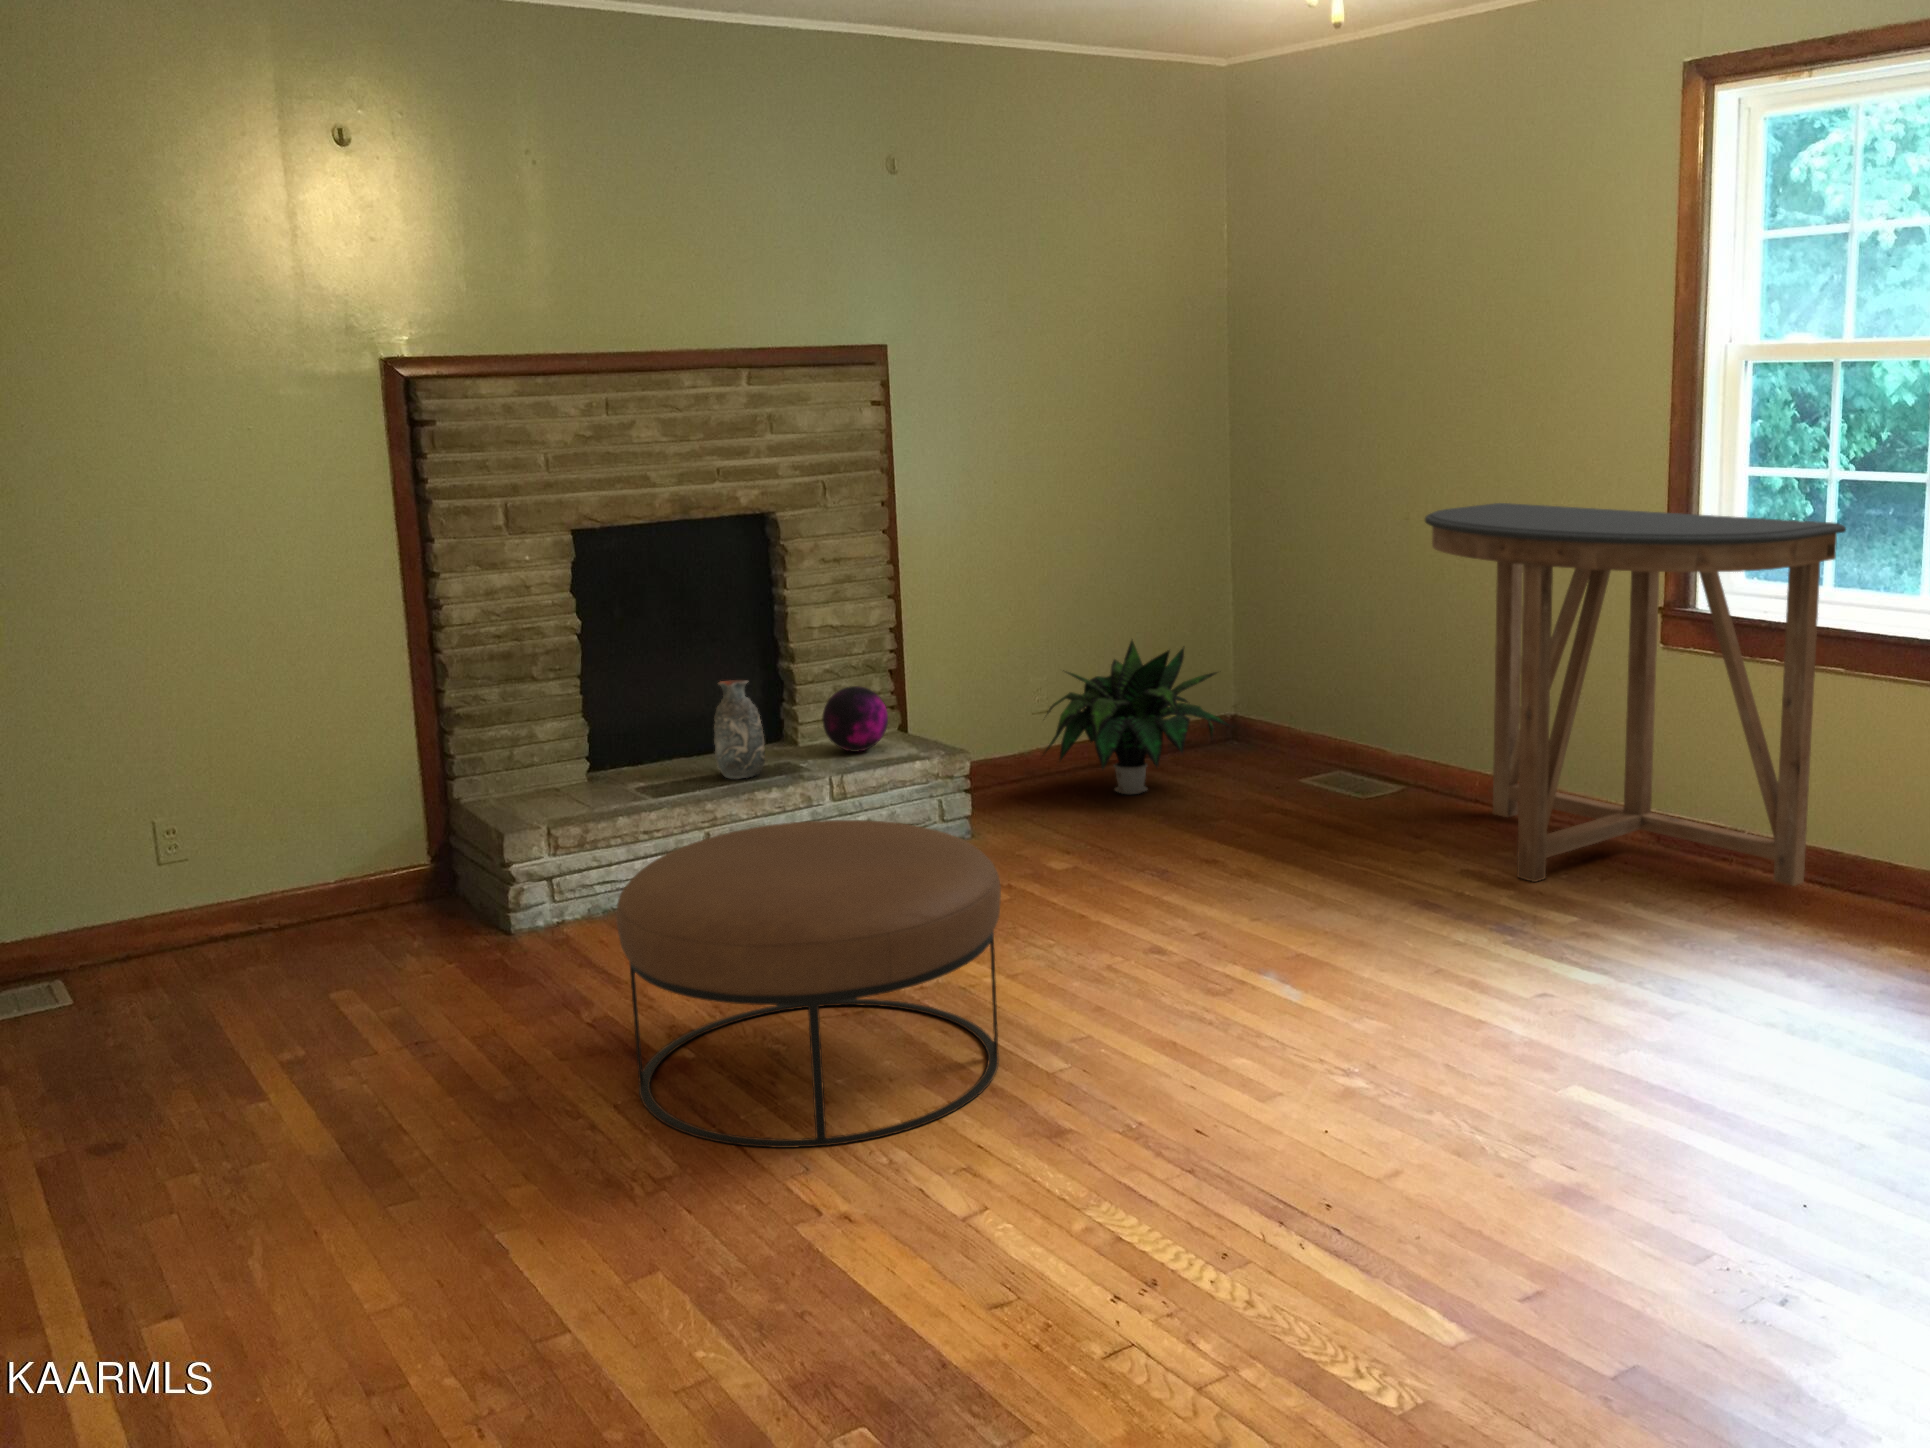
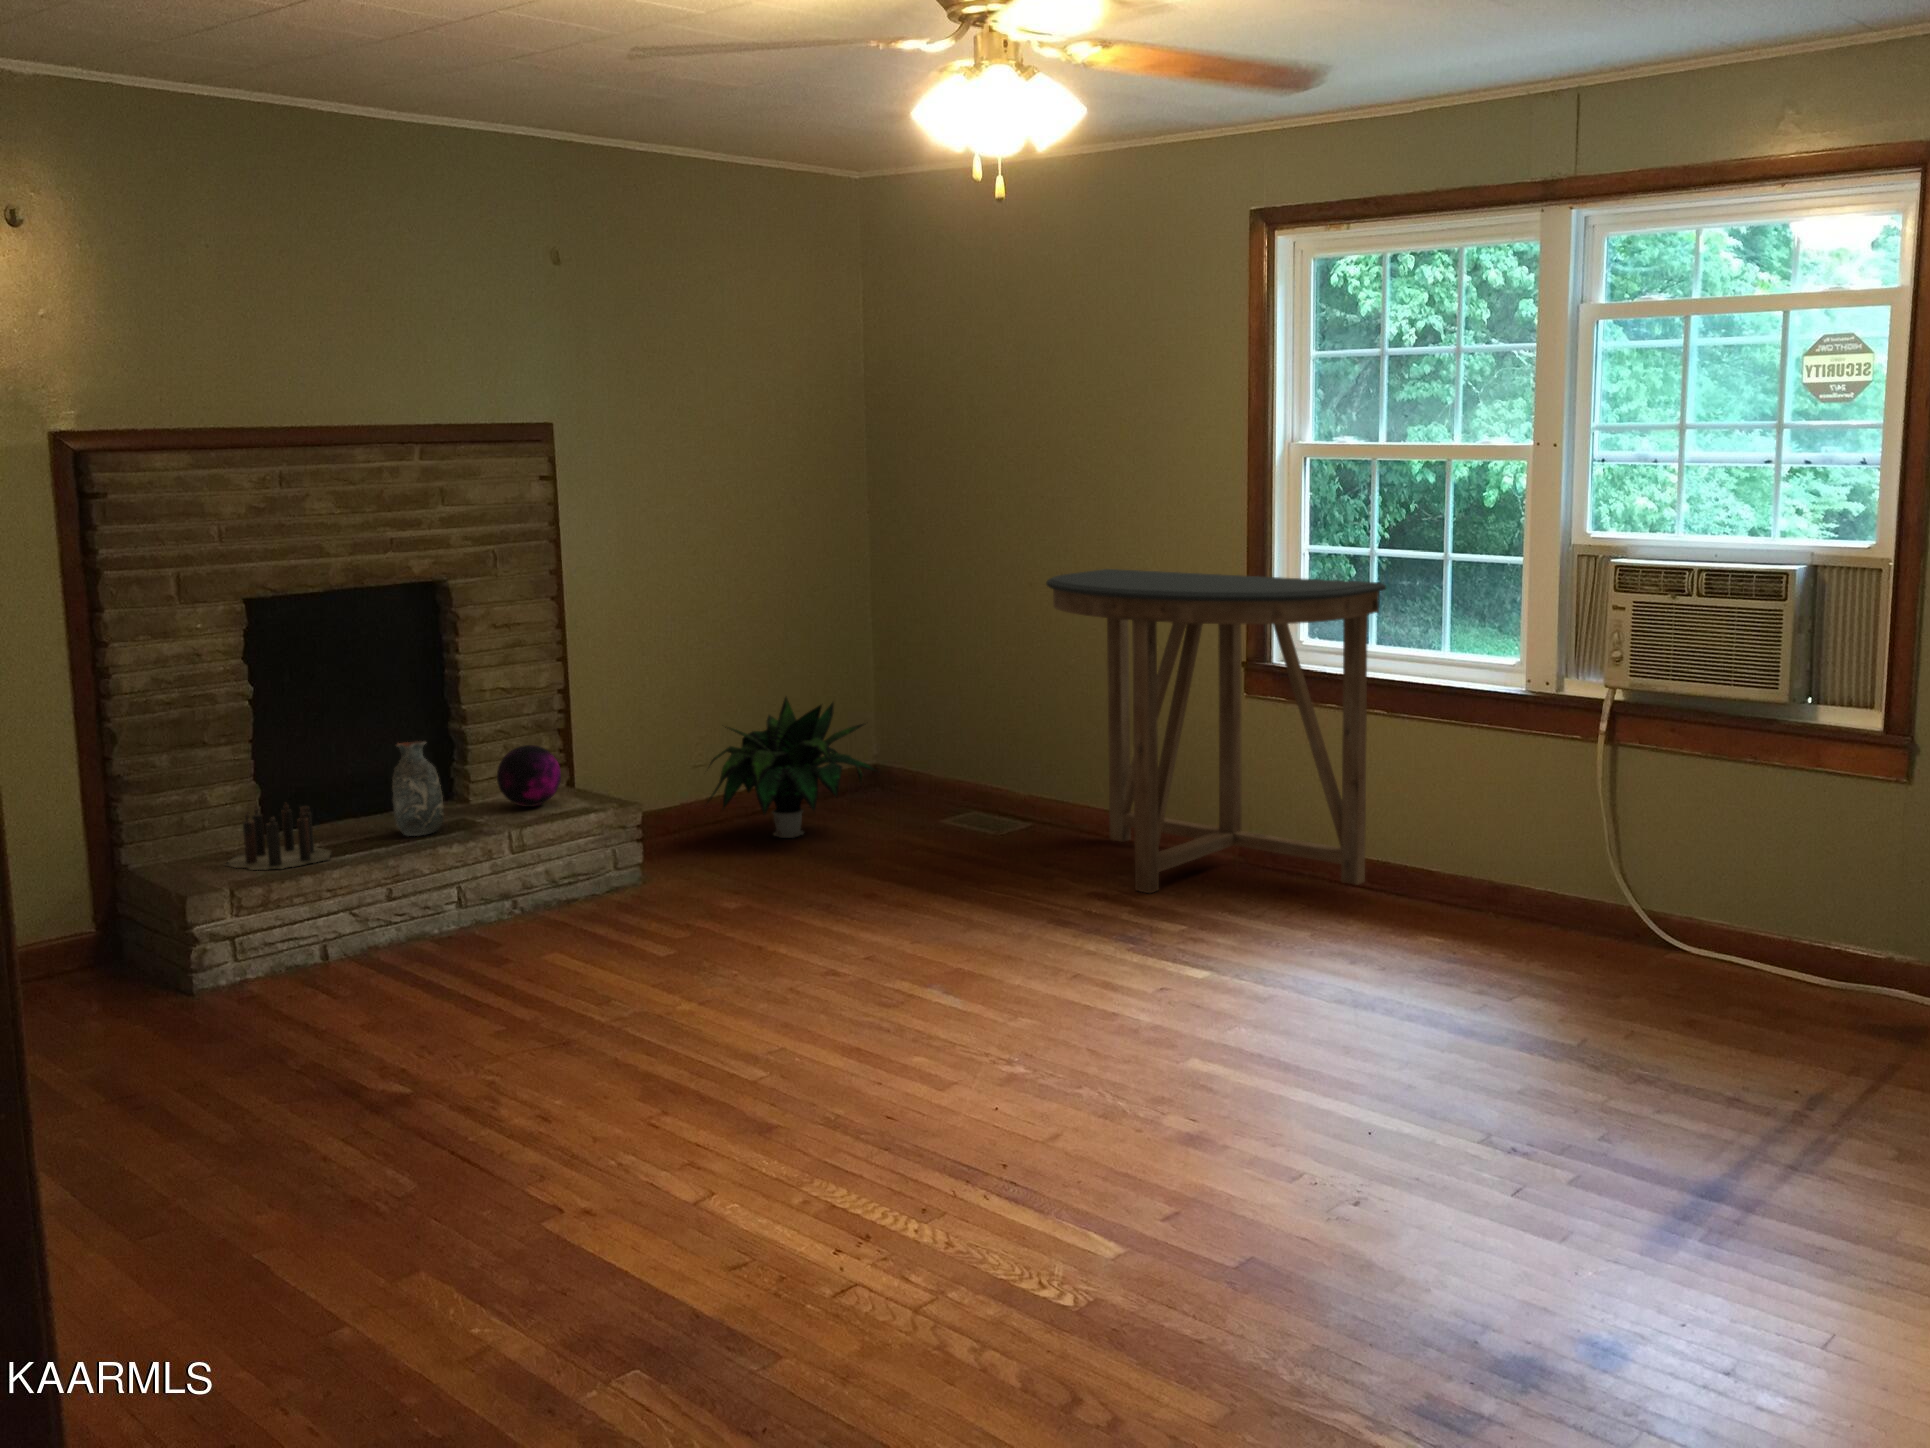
candle: none [546,739,679,810] -> present [227,803,331,870]
ottoman: present [616,820,1001,1148] -> none [333,861,701,1162]

